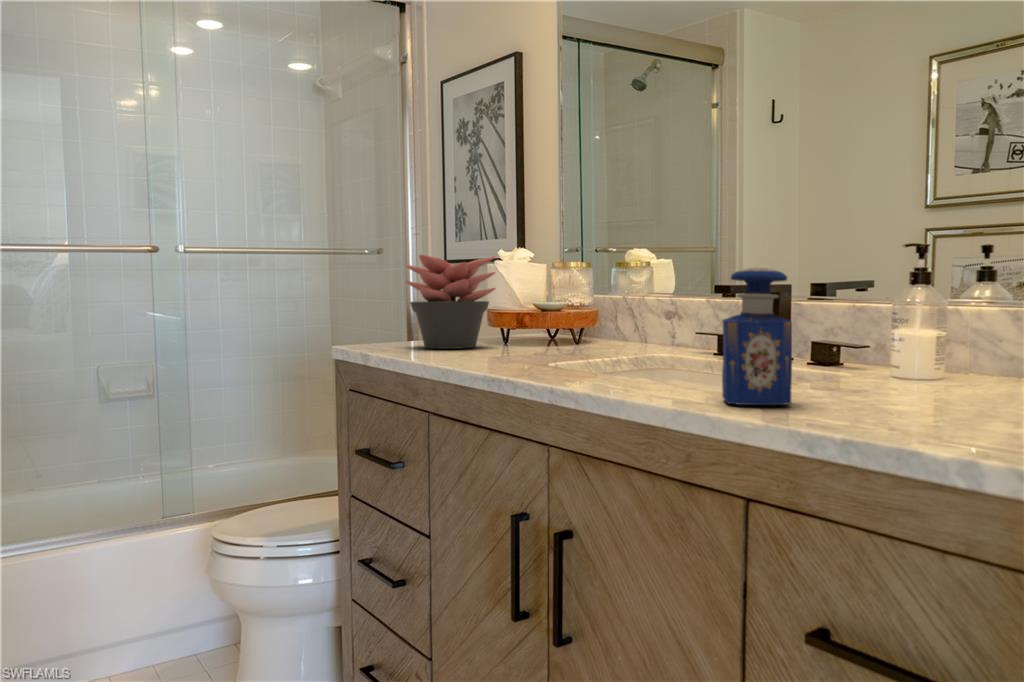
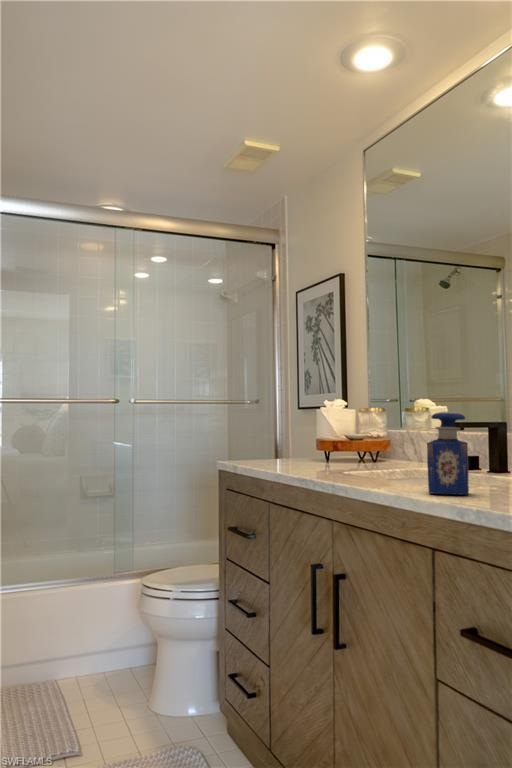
succulent plant: present [405,255,495,349] -> none [264,404,322,464]

